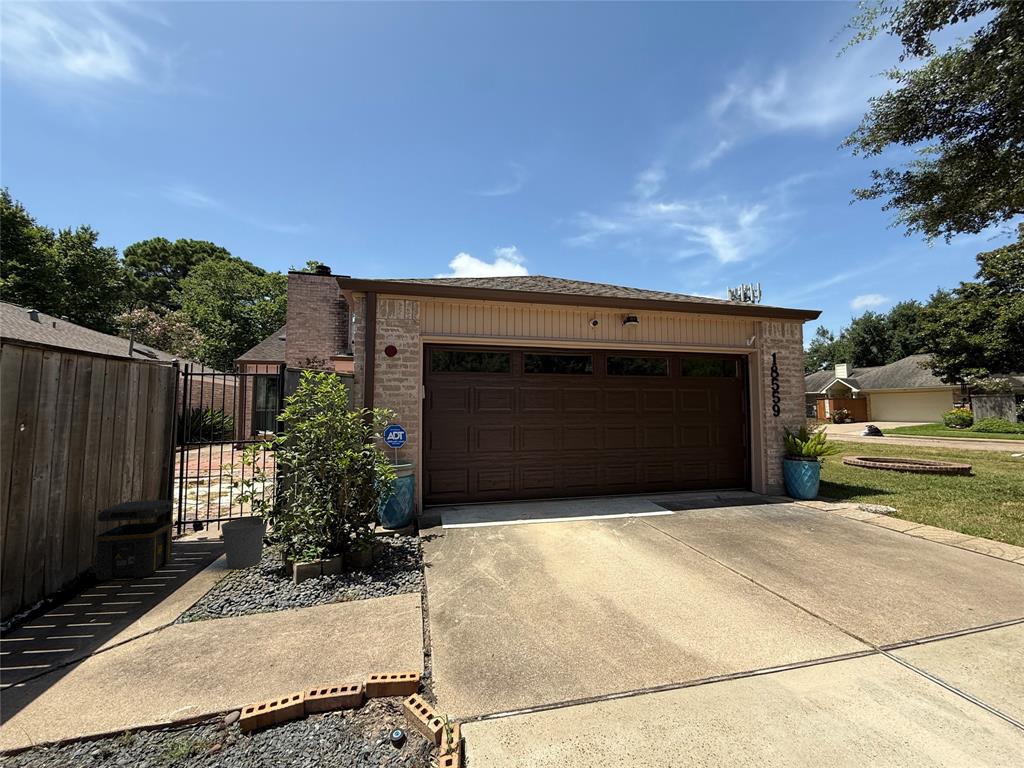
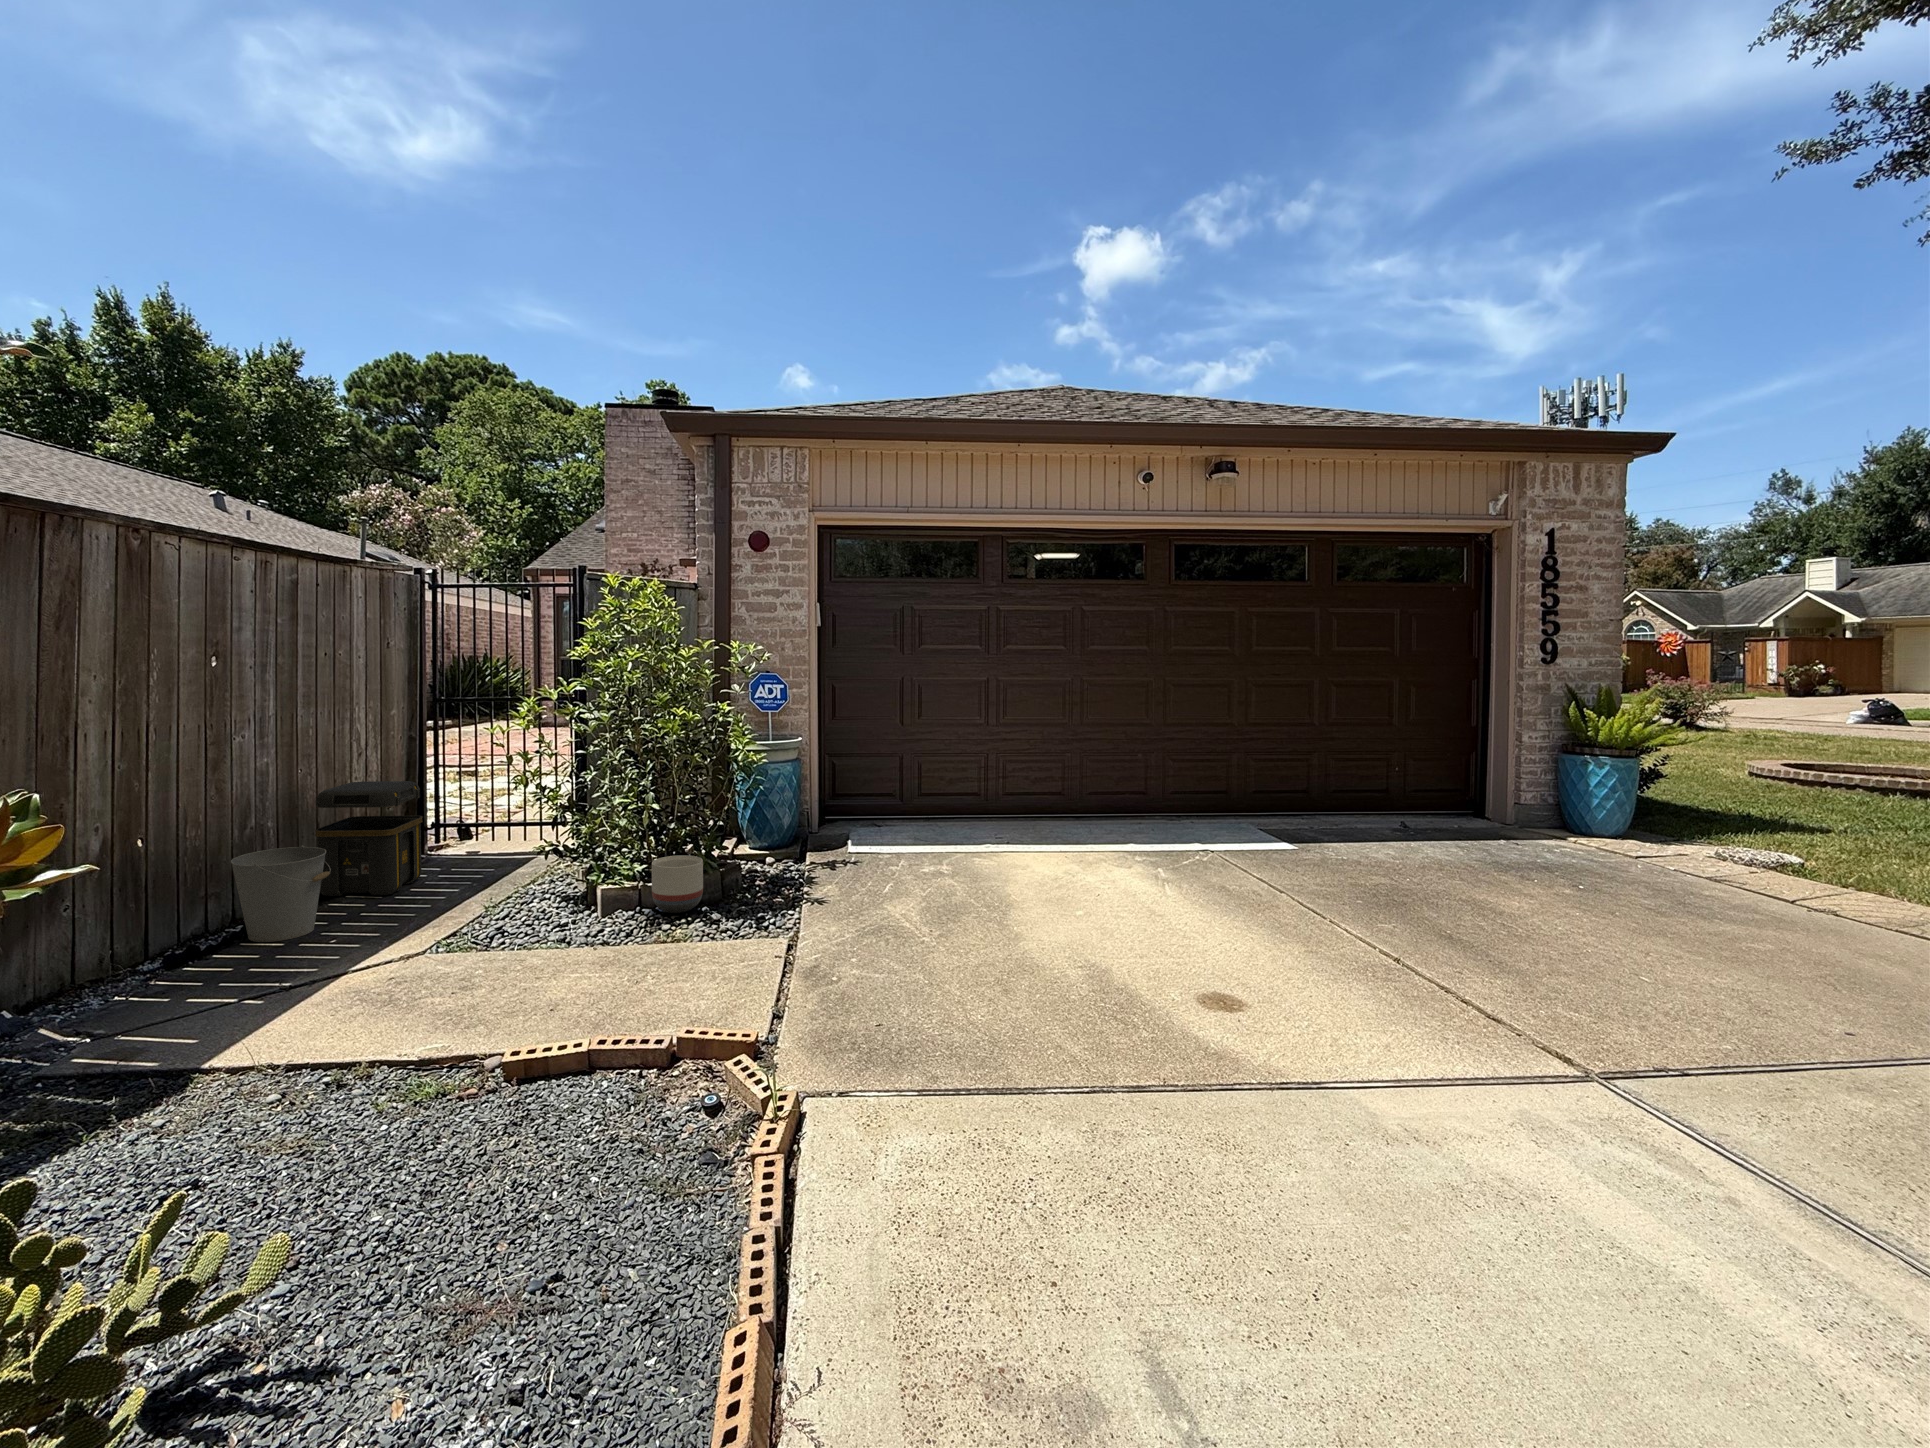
bucket: present [219,518,268,569] -> present [231,845,331,942]
planter: none [329,540,361,577] -> present [652,855,703,913]

